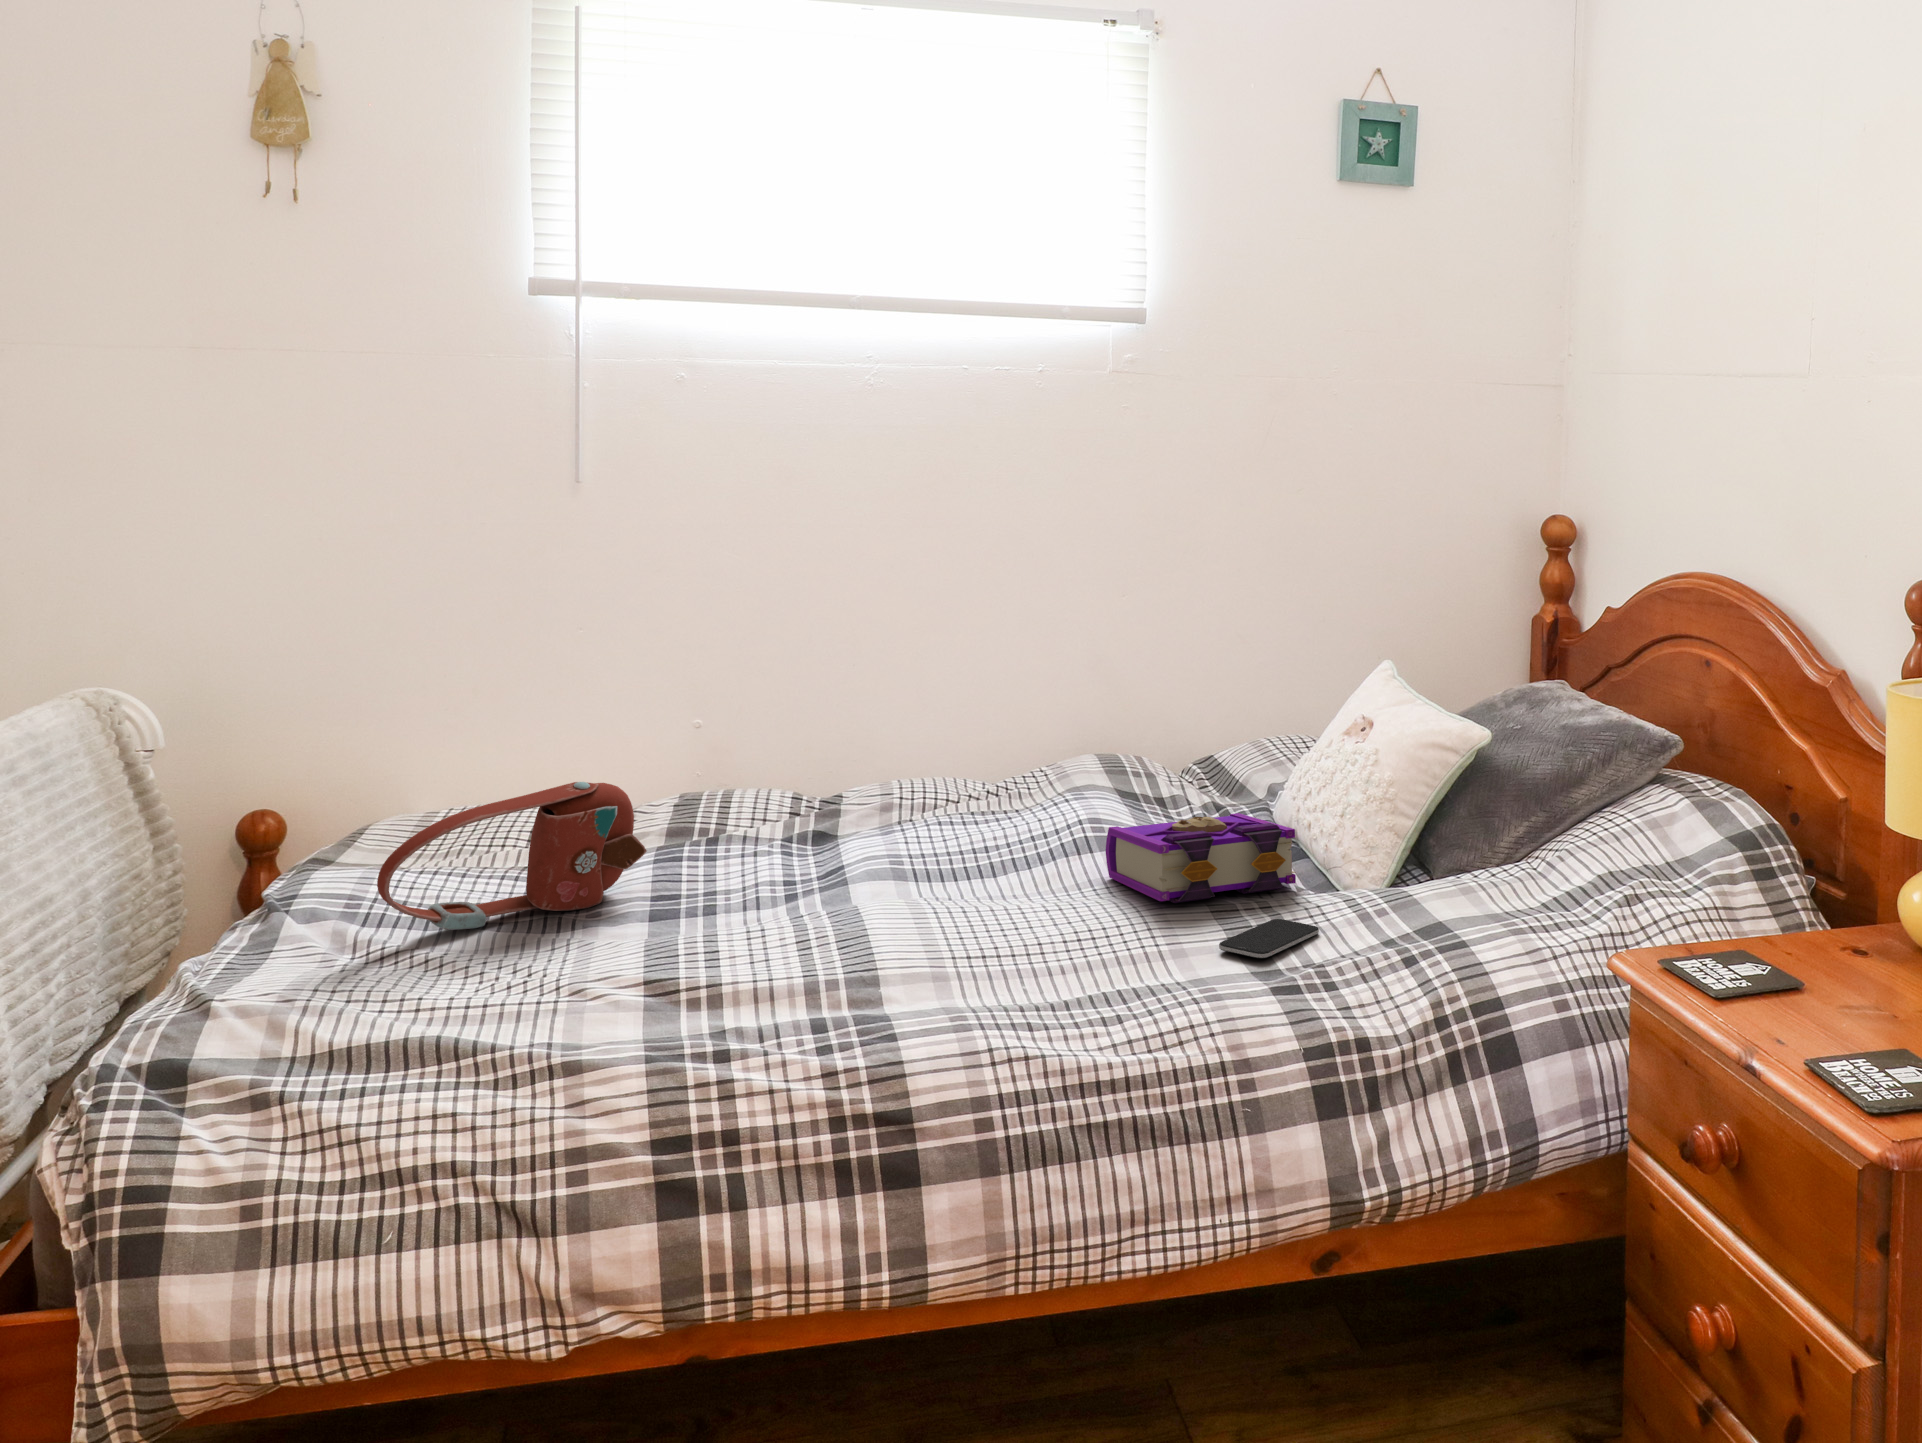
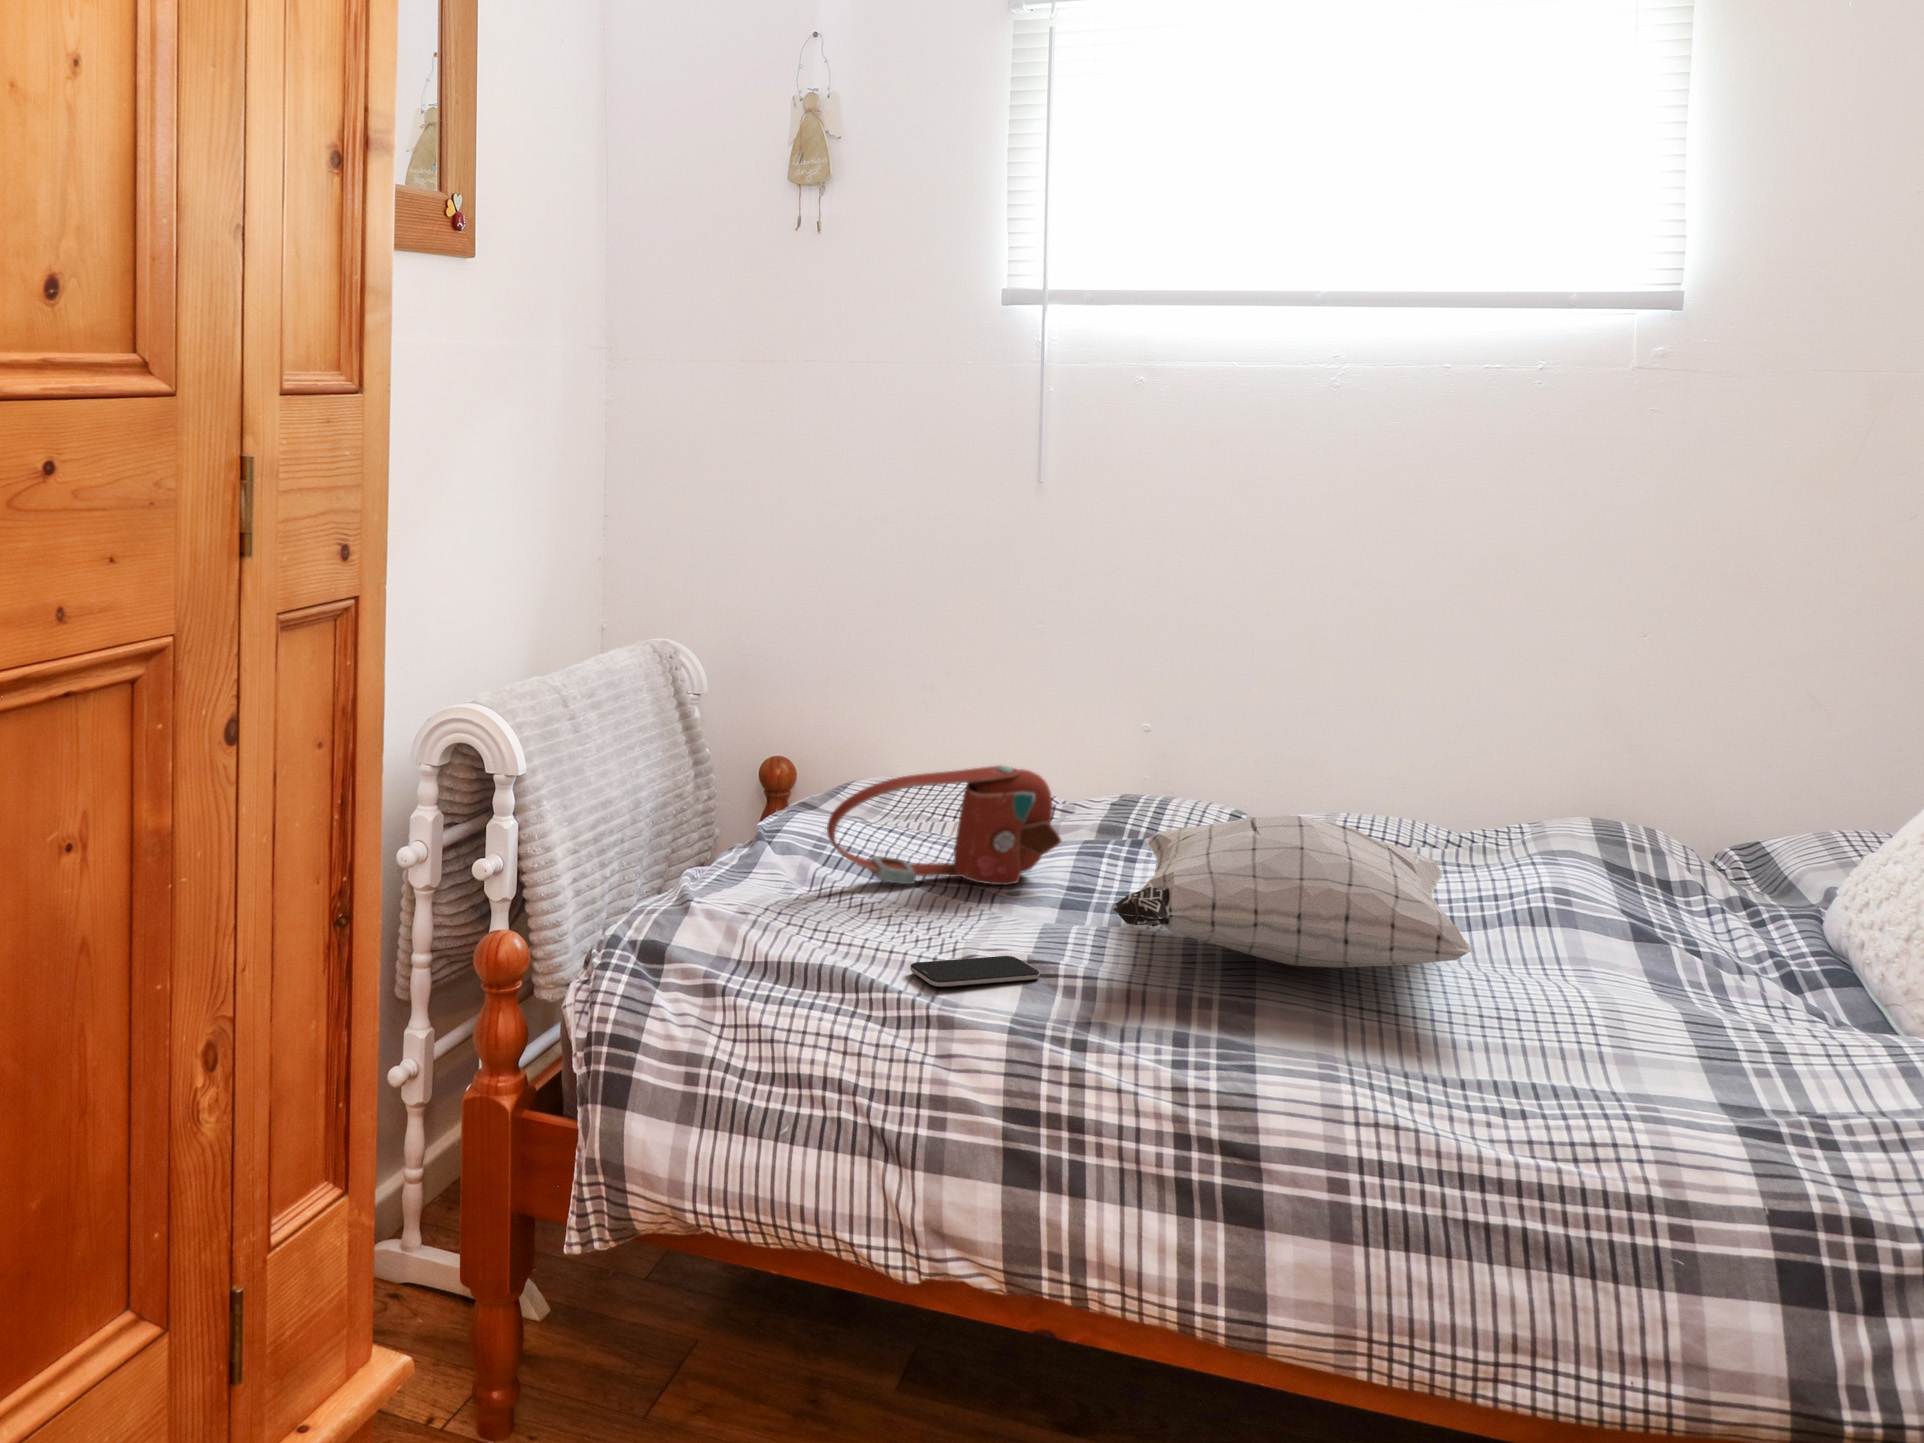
pillow: none [735,789,1061,931] -> present [1113,815,1472,967]
book: present [1106,813,1296,903] -> none [1564,900,1826,1015]
smartphone: present [1219,919,1319,958] -> present [910,956,1040,987]

